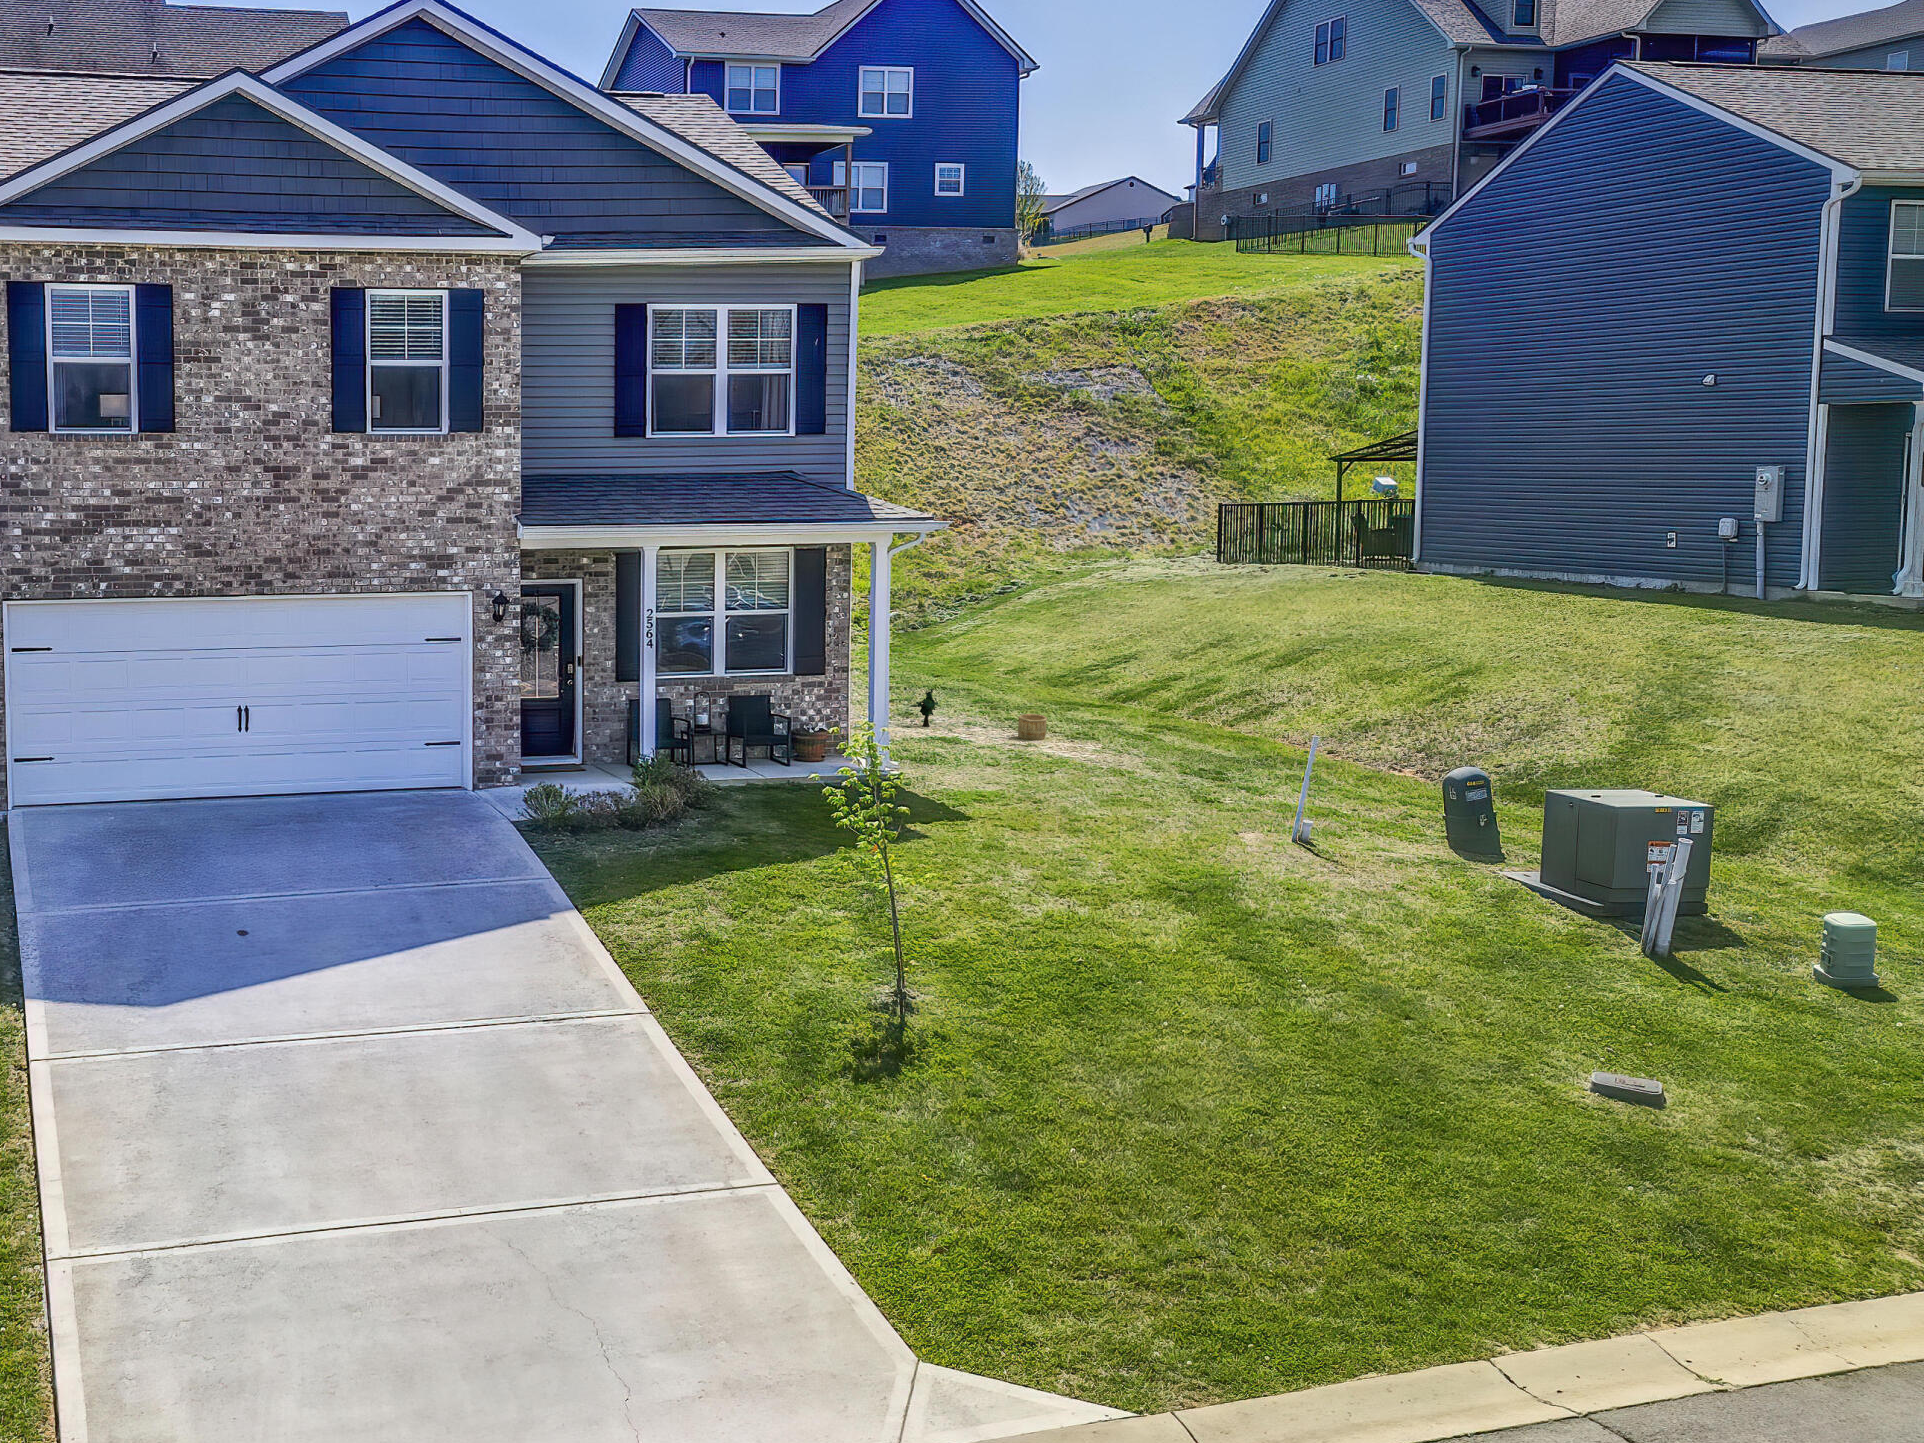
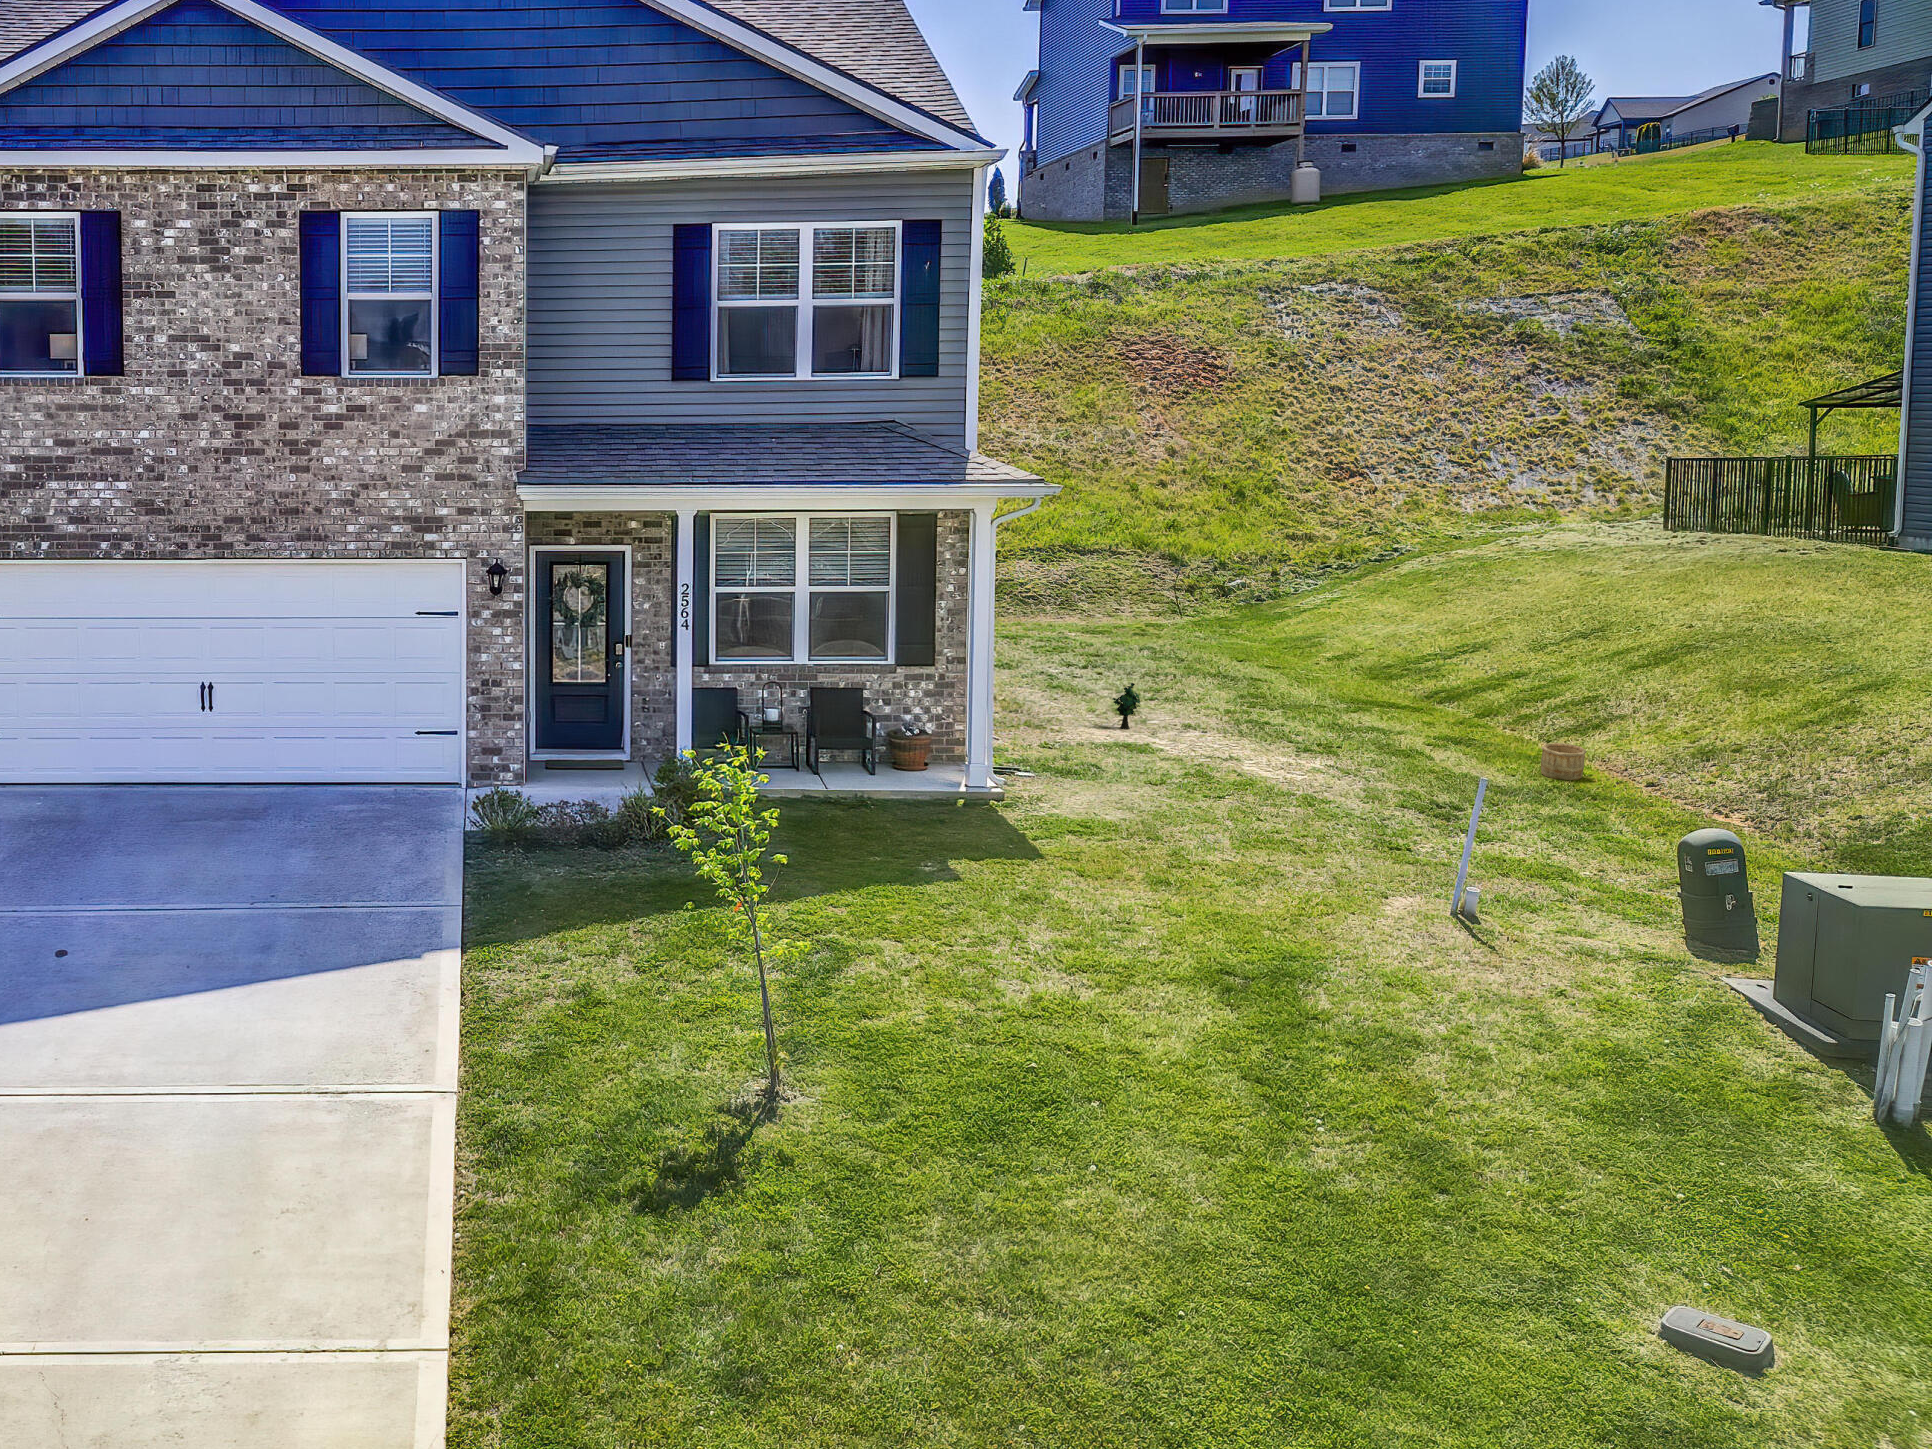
wooden bucket: present [1018,714,1048,740] -> present [1541,743,1587,780]

